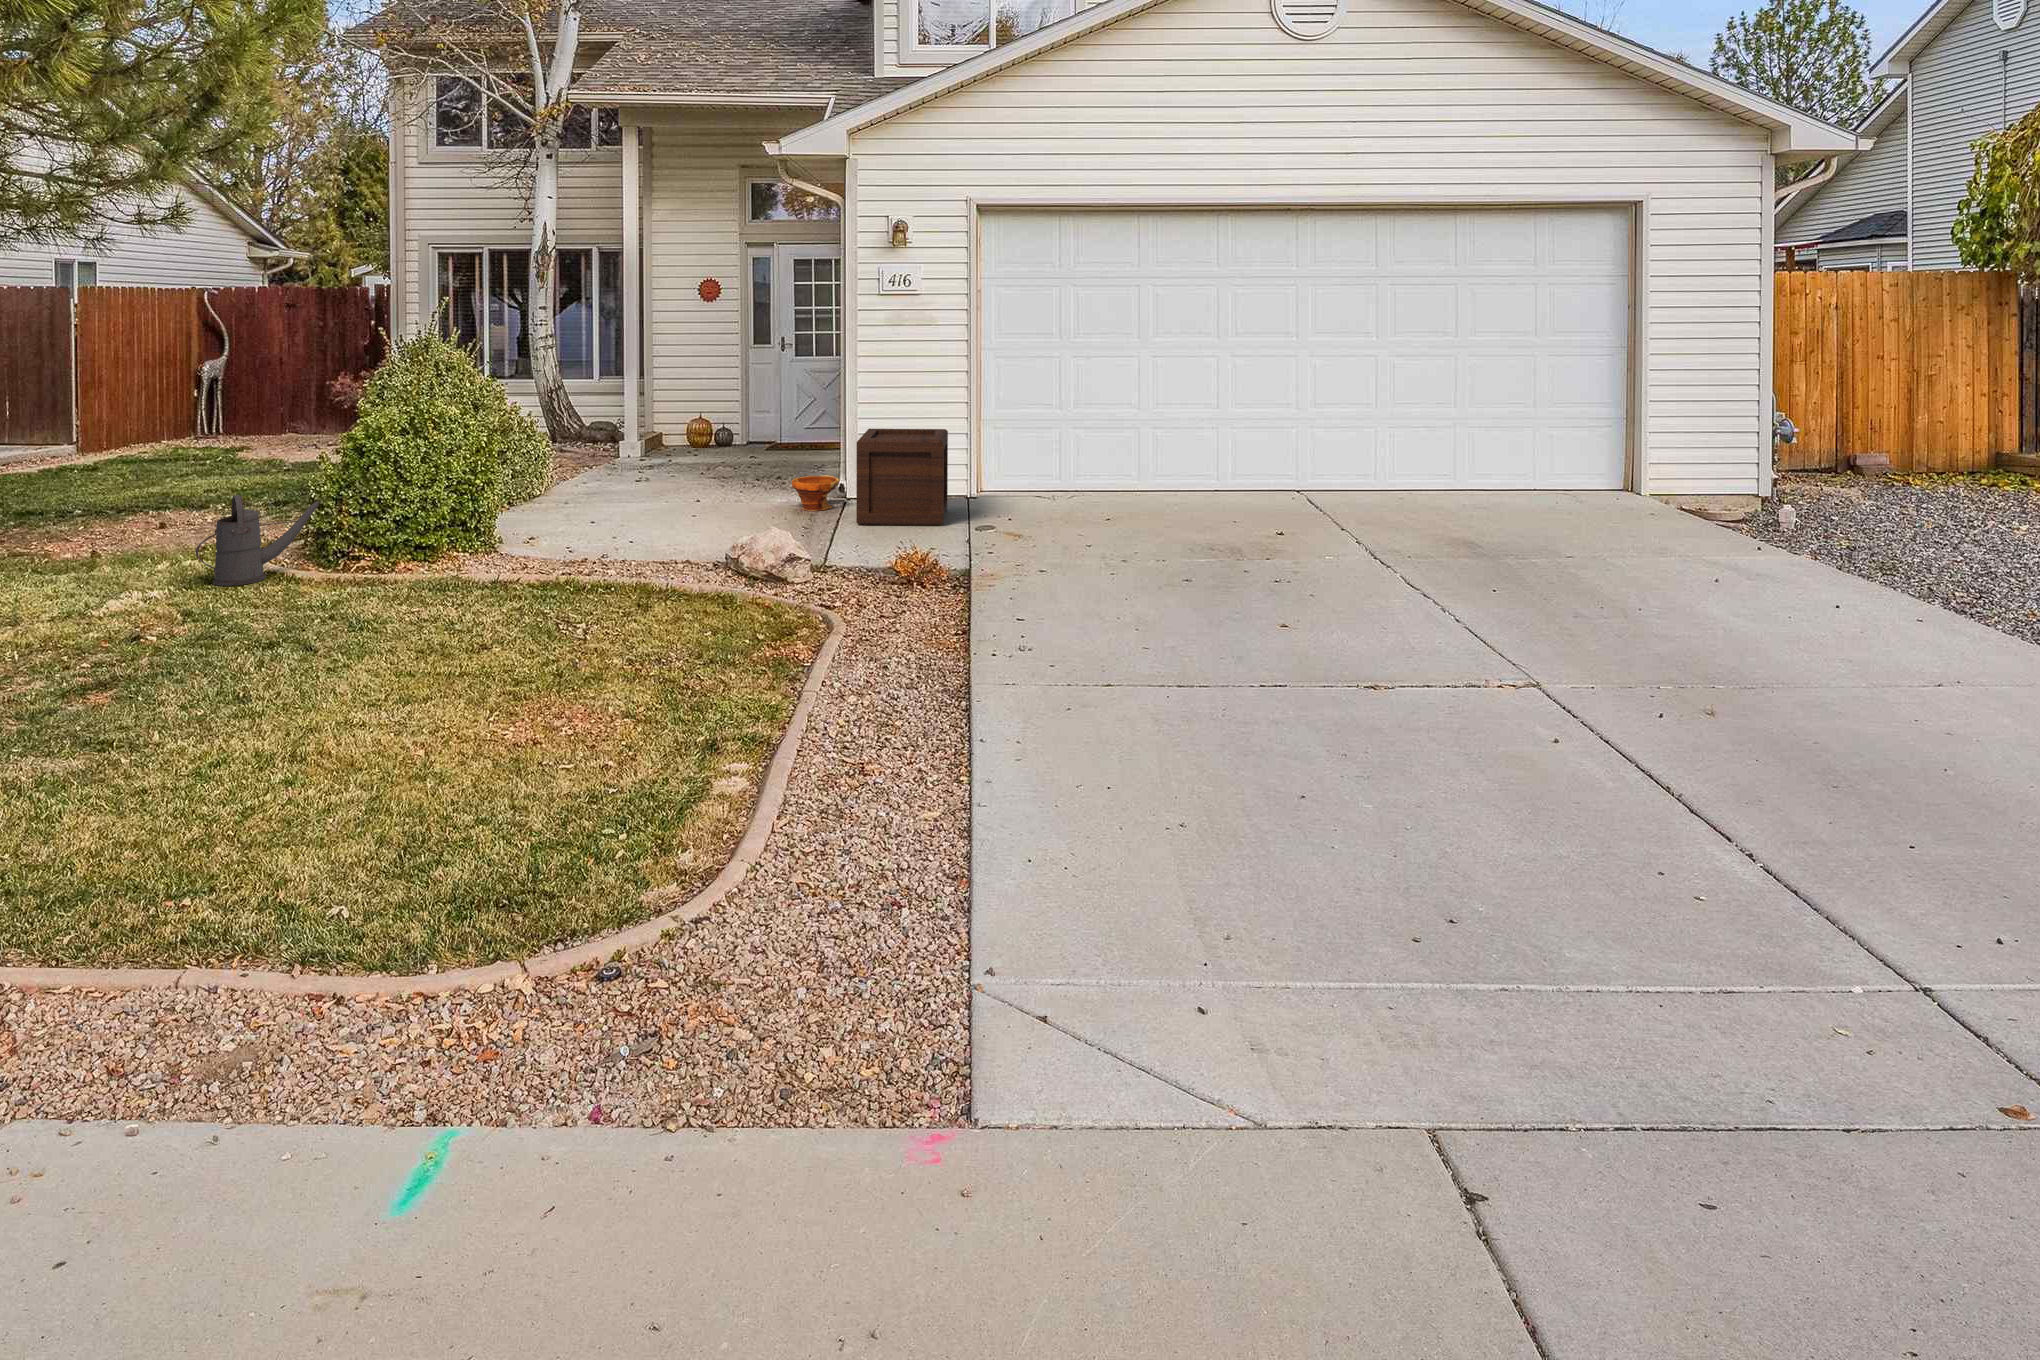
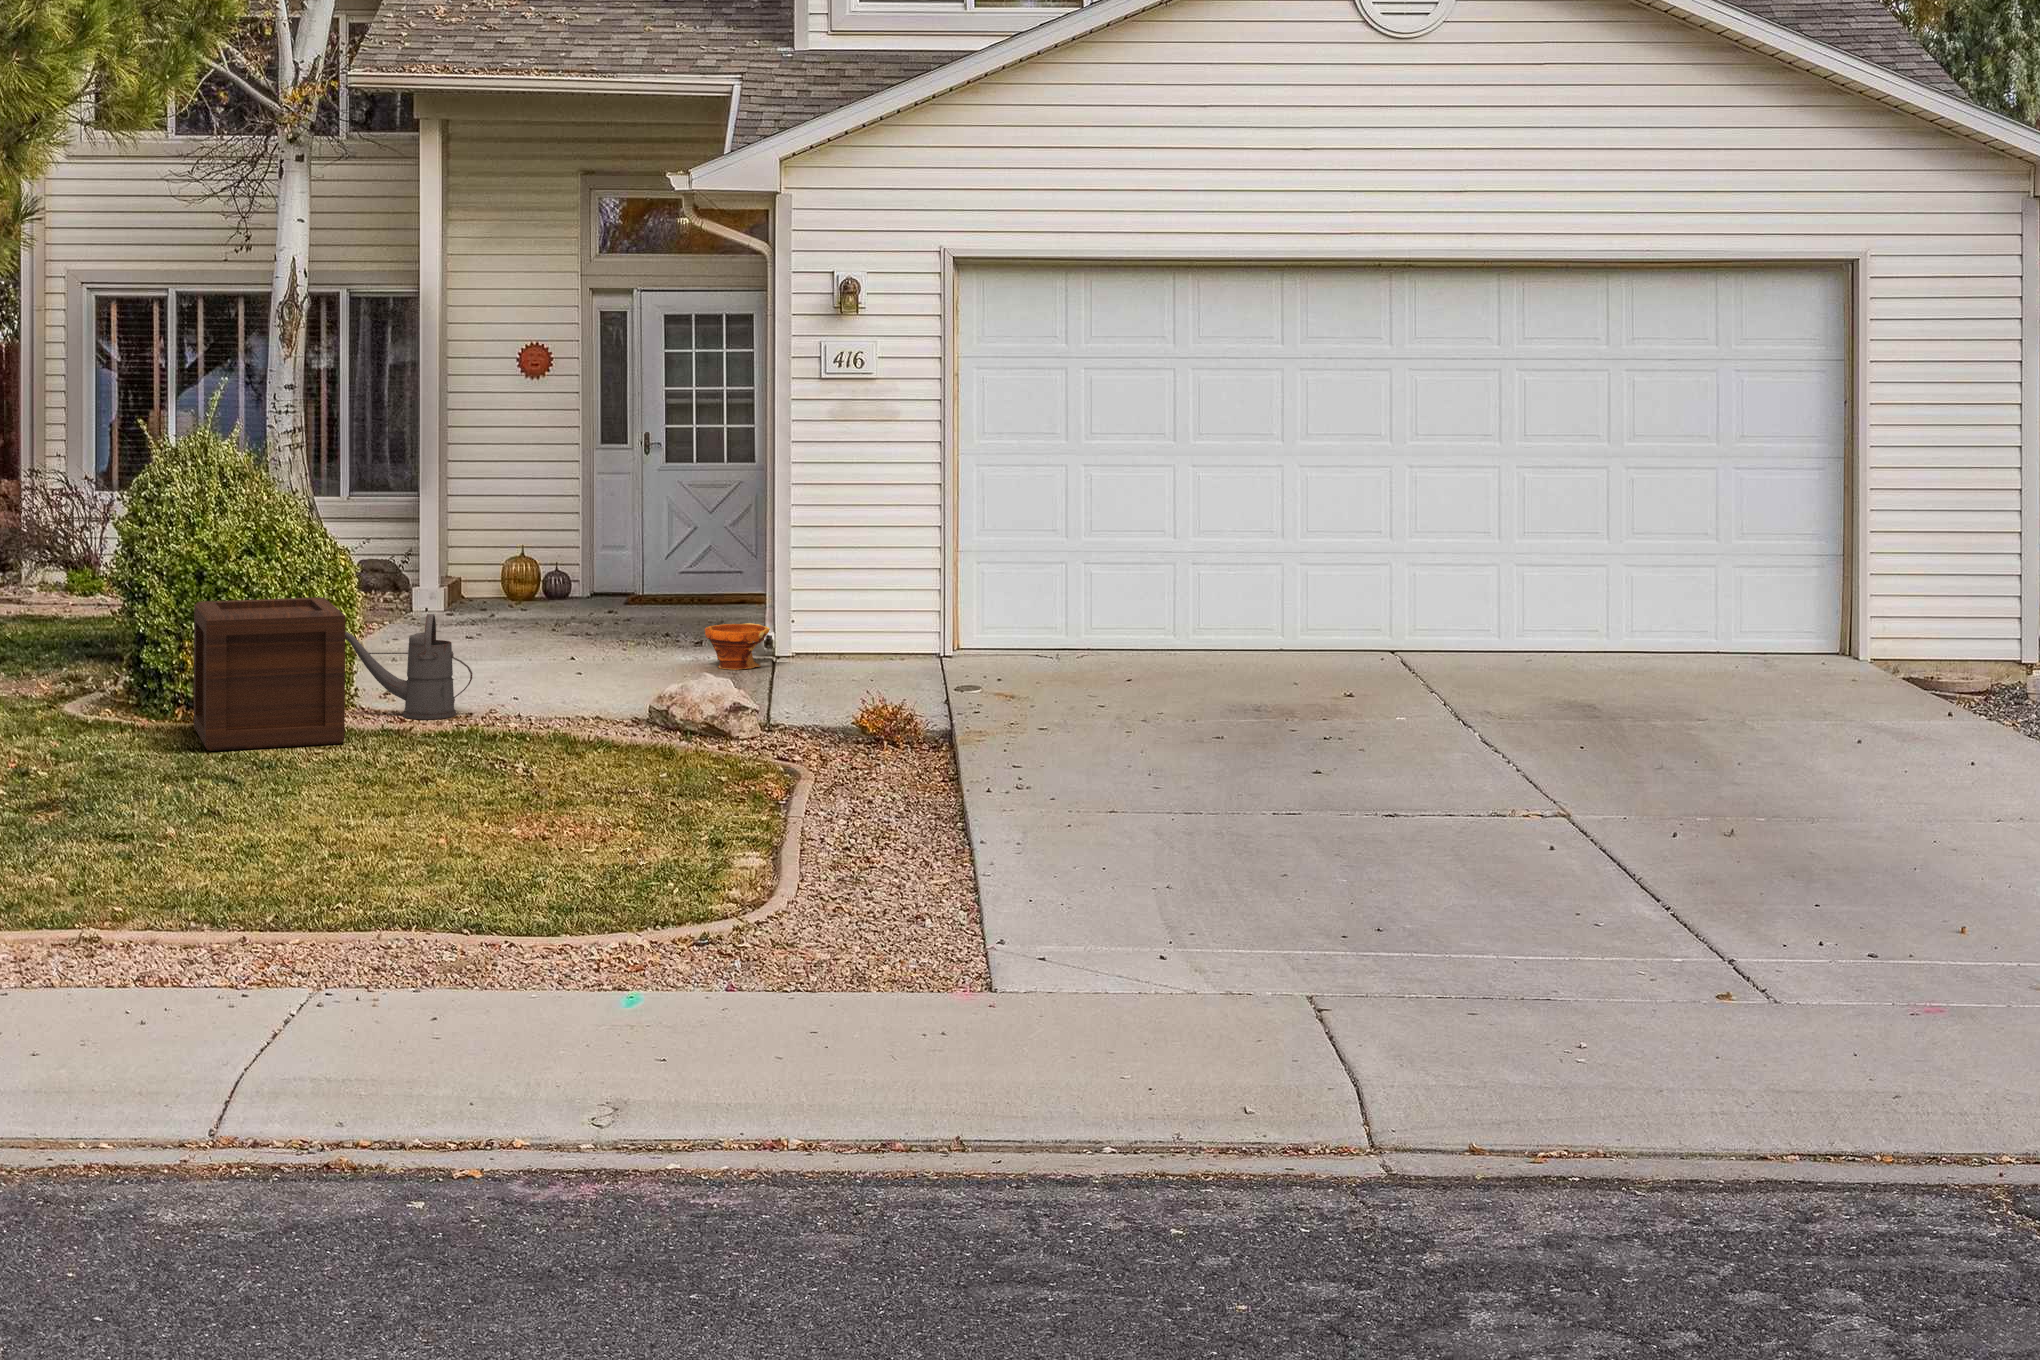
wooden crate: present [856,429,948,525] -> present [194,597,345,751]
watering can: present [196,495,319,586] -> present [345,614,472,719]

